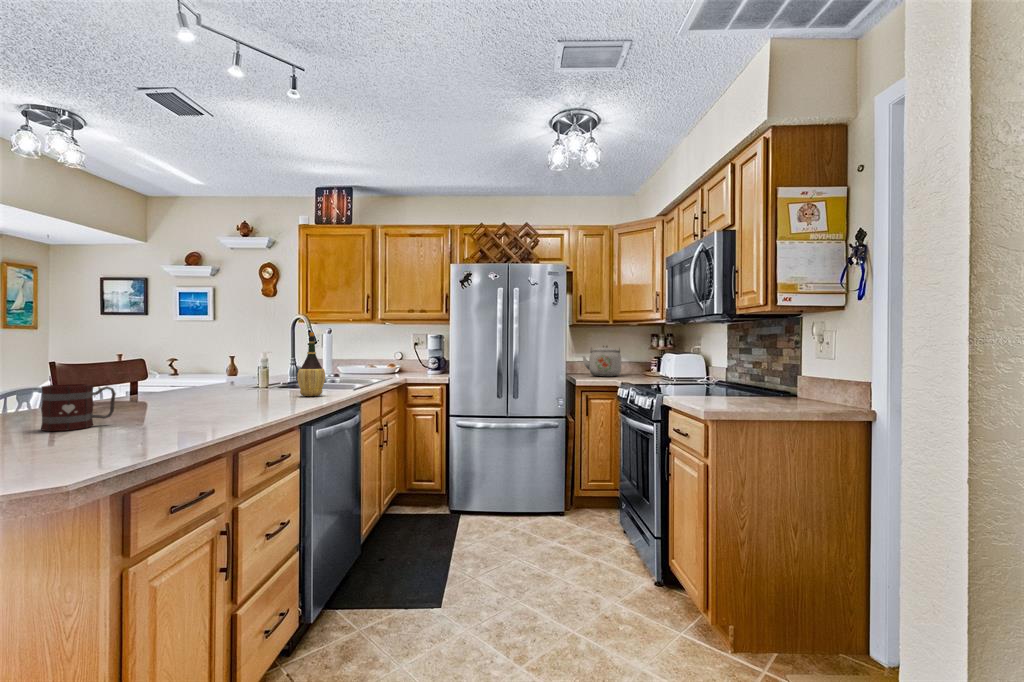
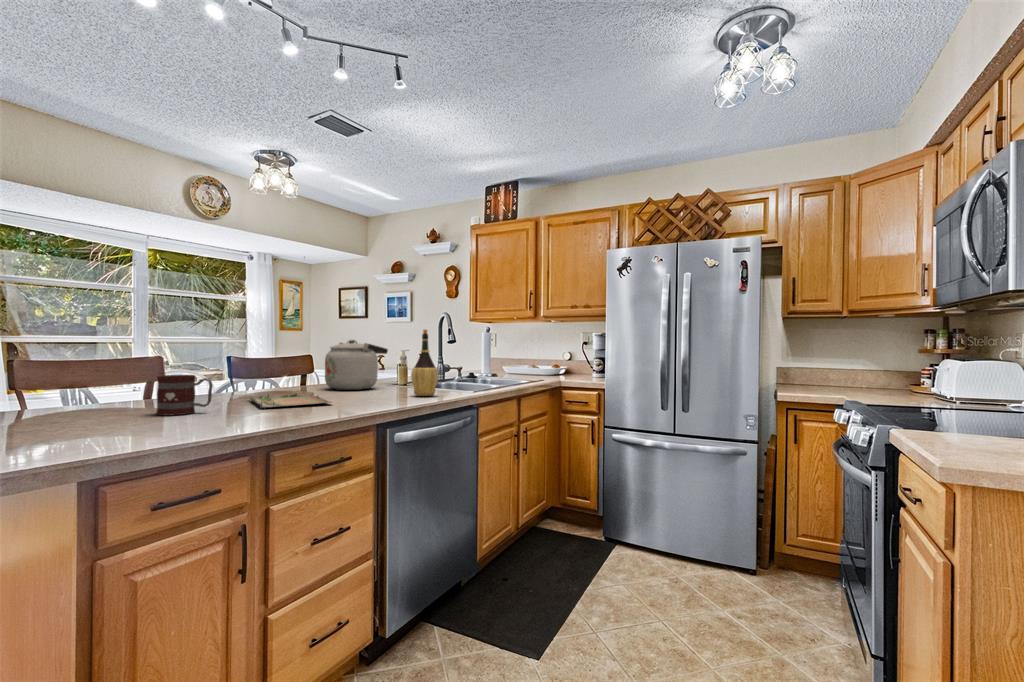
kettle: present [583,345,621,377] -> present [325,340,388,390]
tray: none [119,395,239,416] -> present [249,390,331,409]

